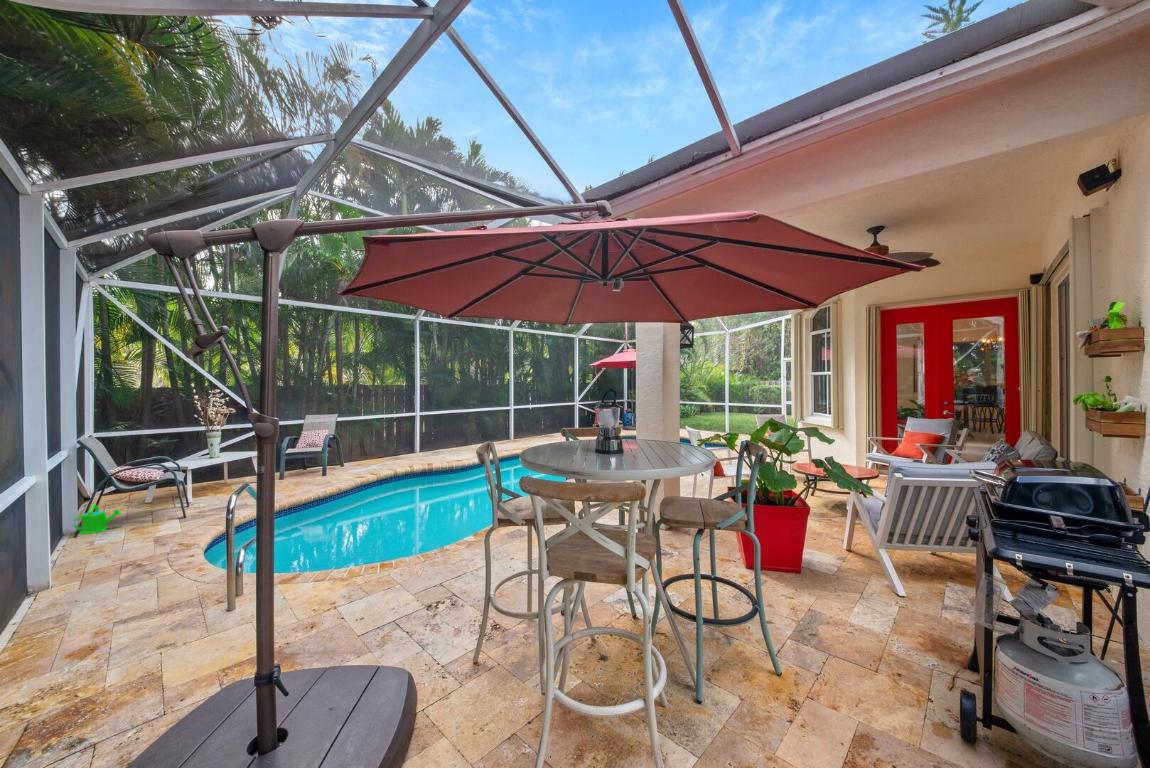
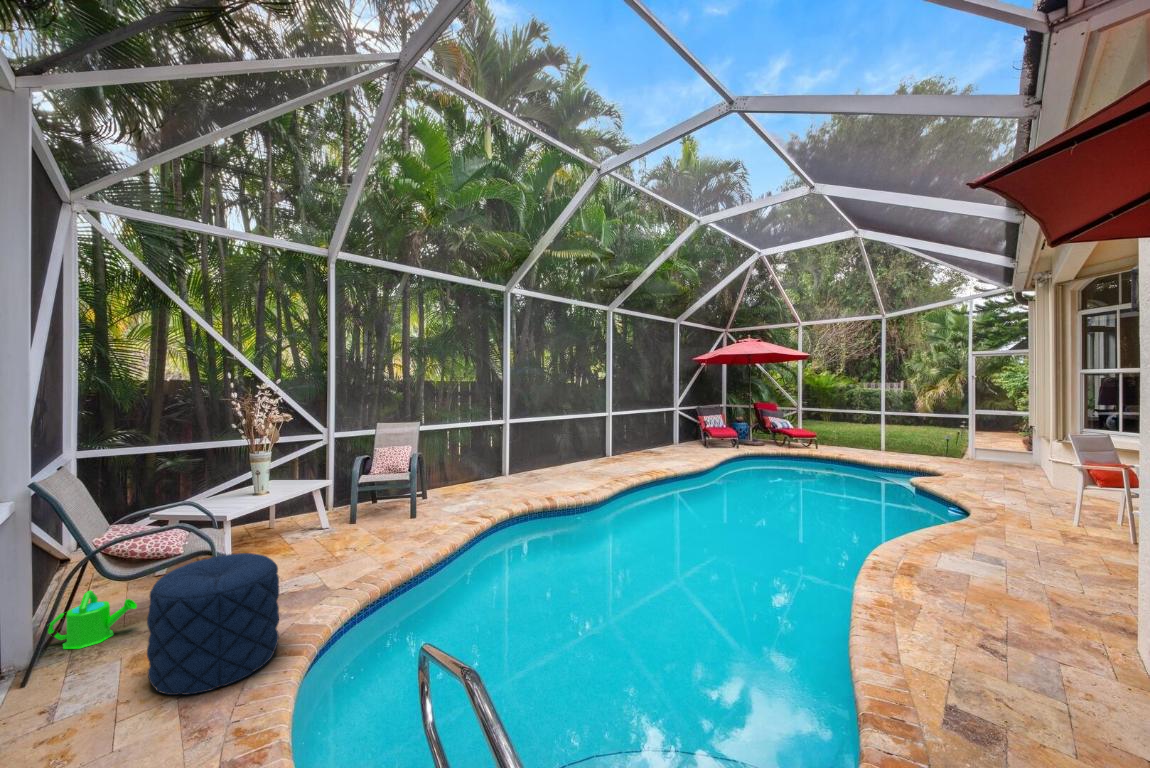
pouf: none [120,483,196,548] -> present [147,553,279,695]

